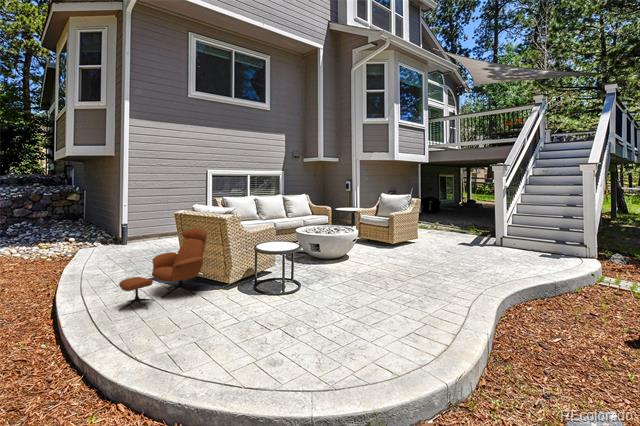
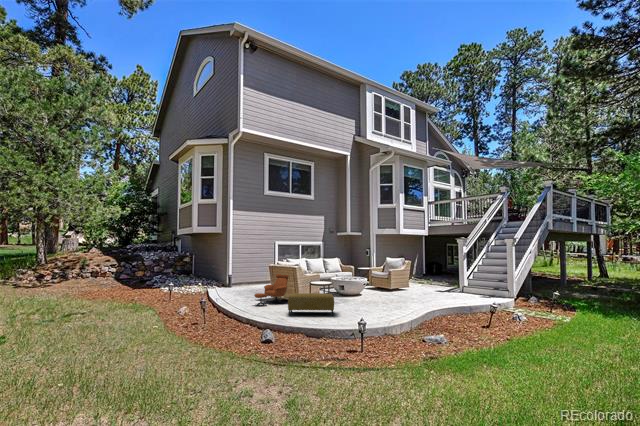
ottoman: none [167,290,303,369] -> present [288,293,334,316]

